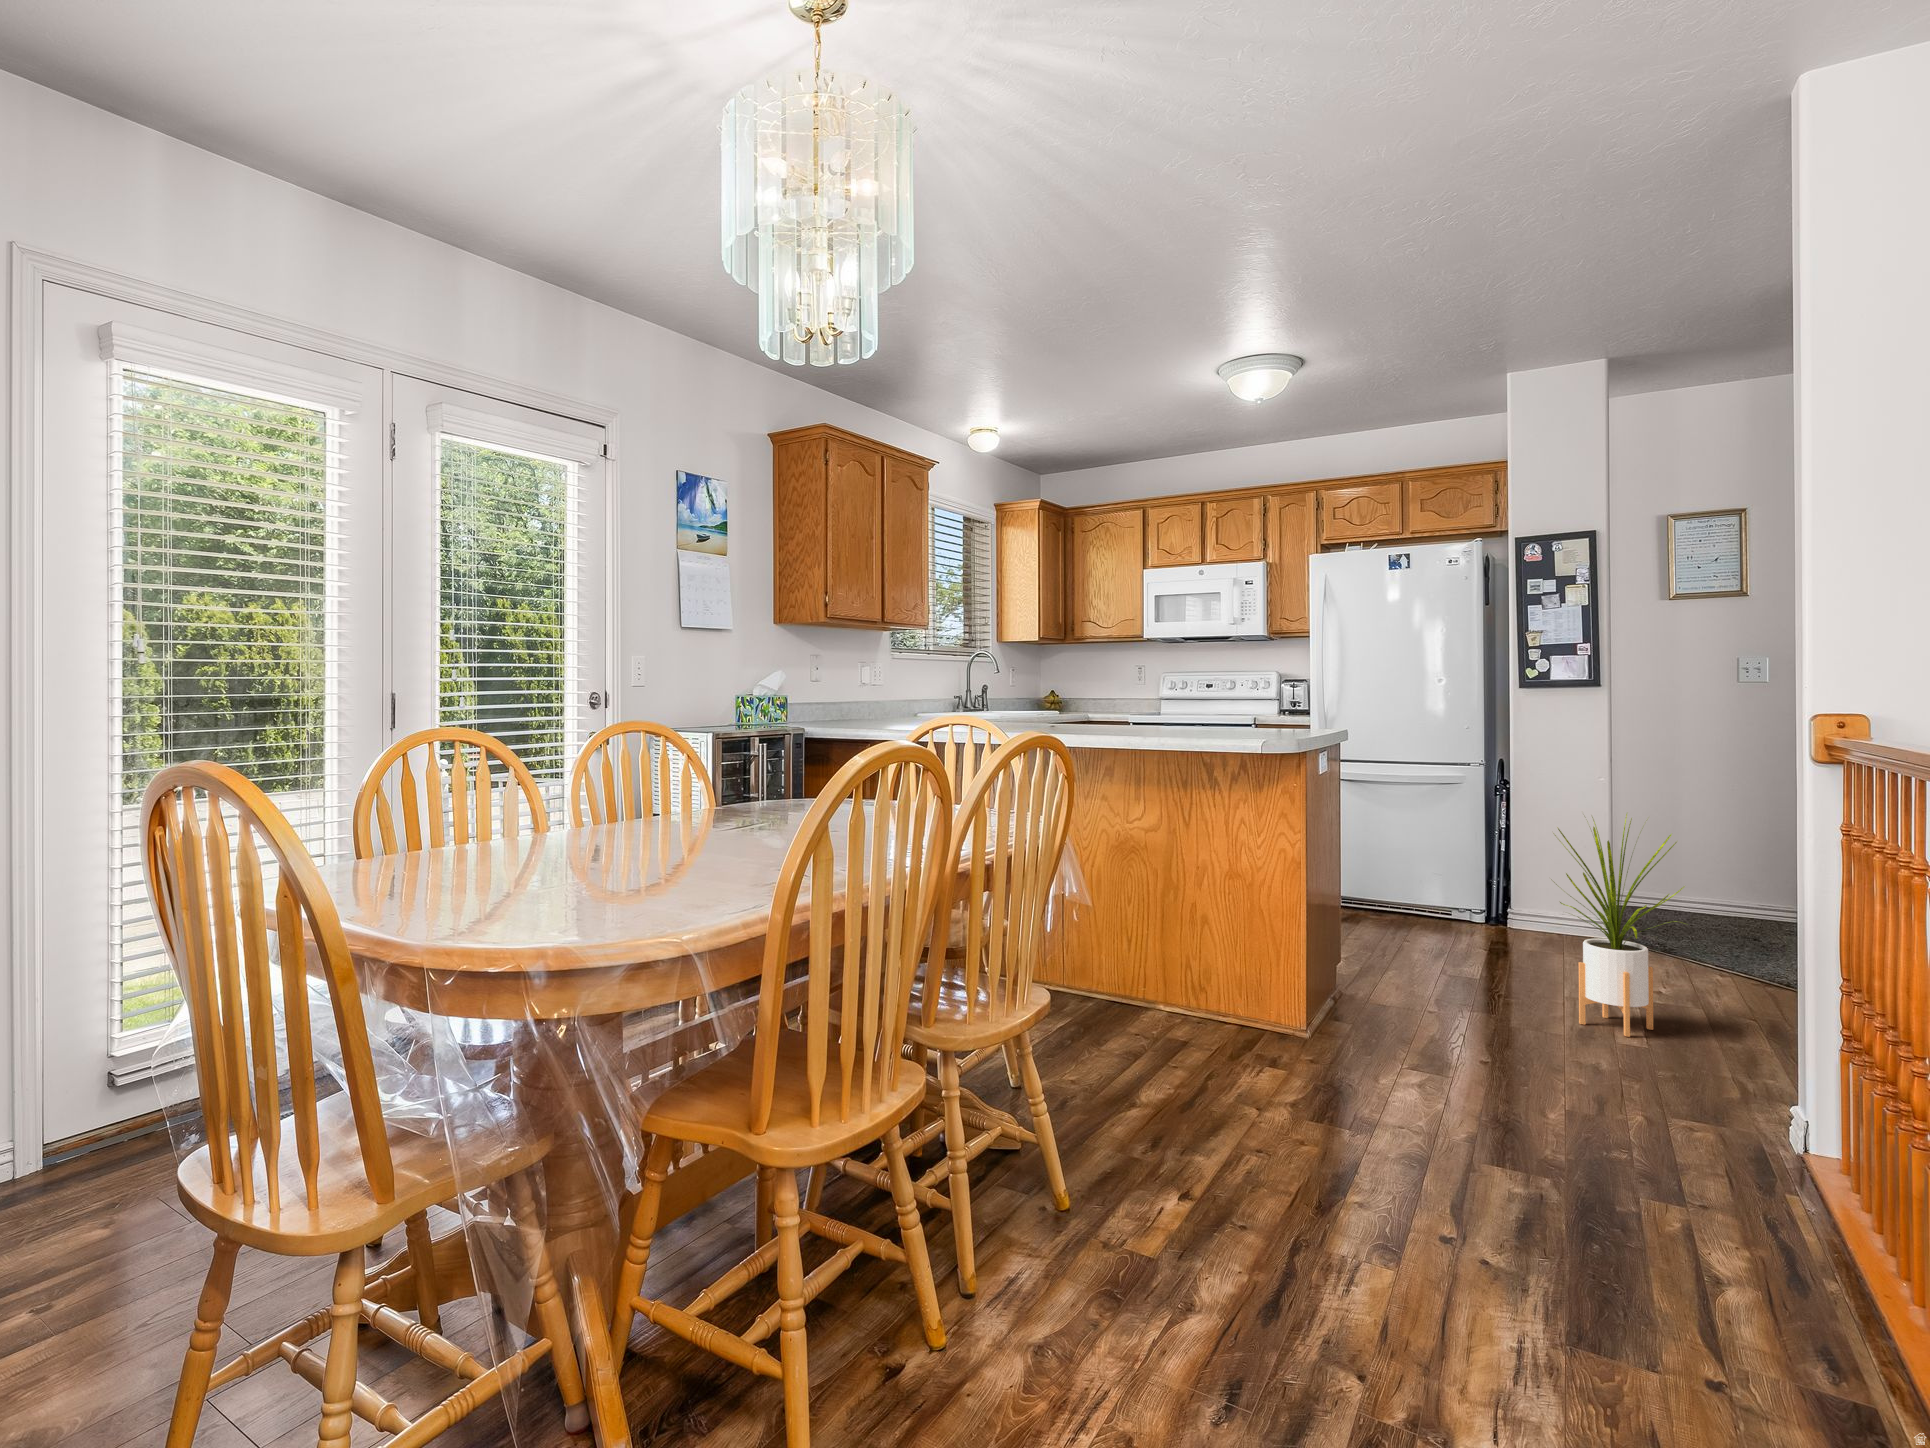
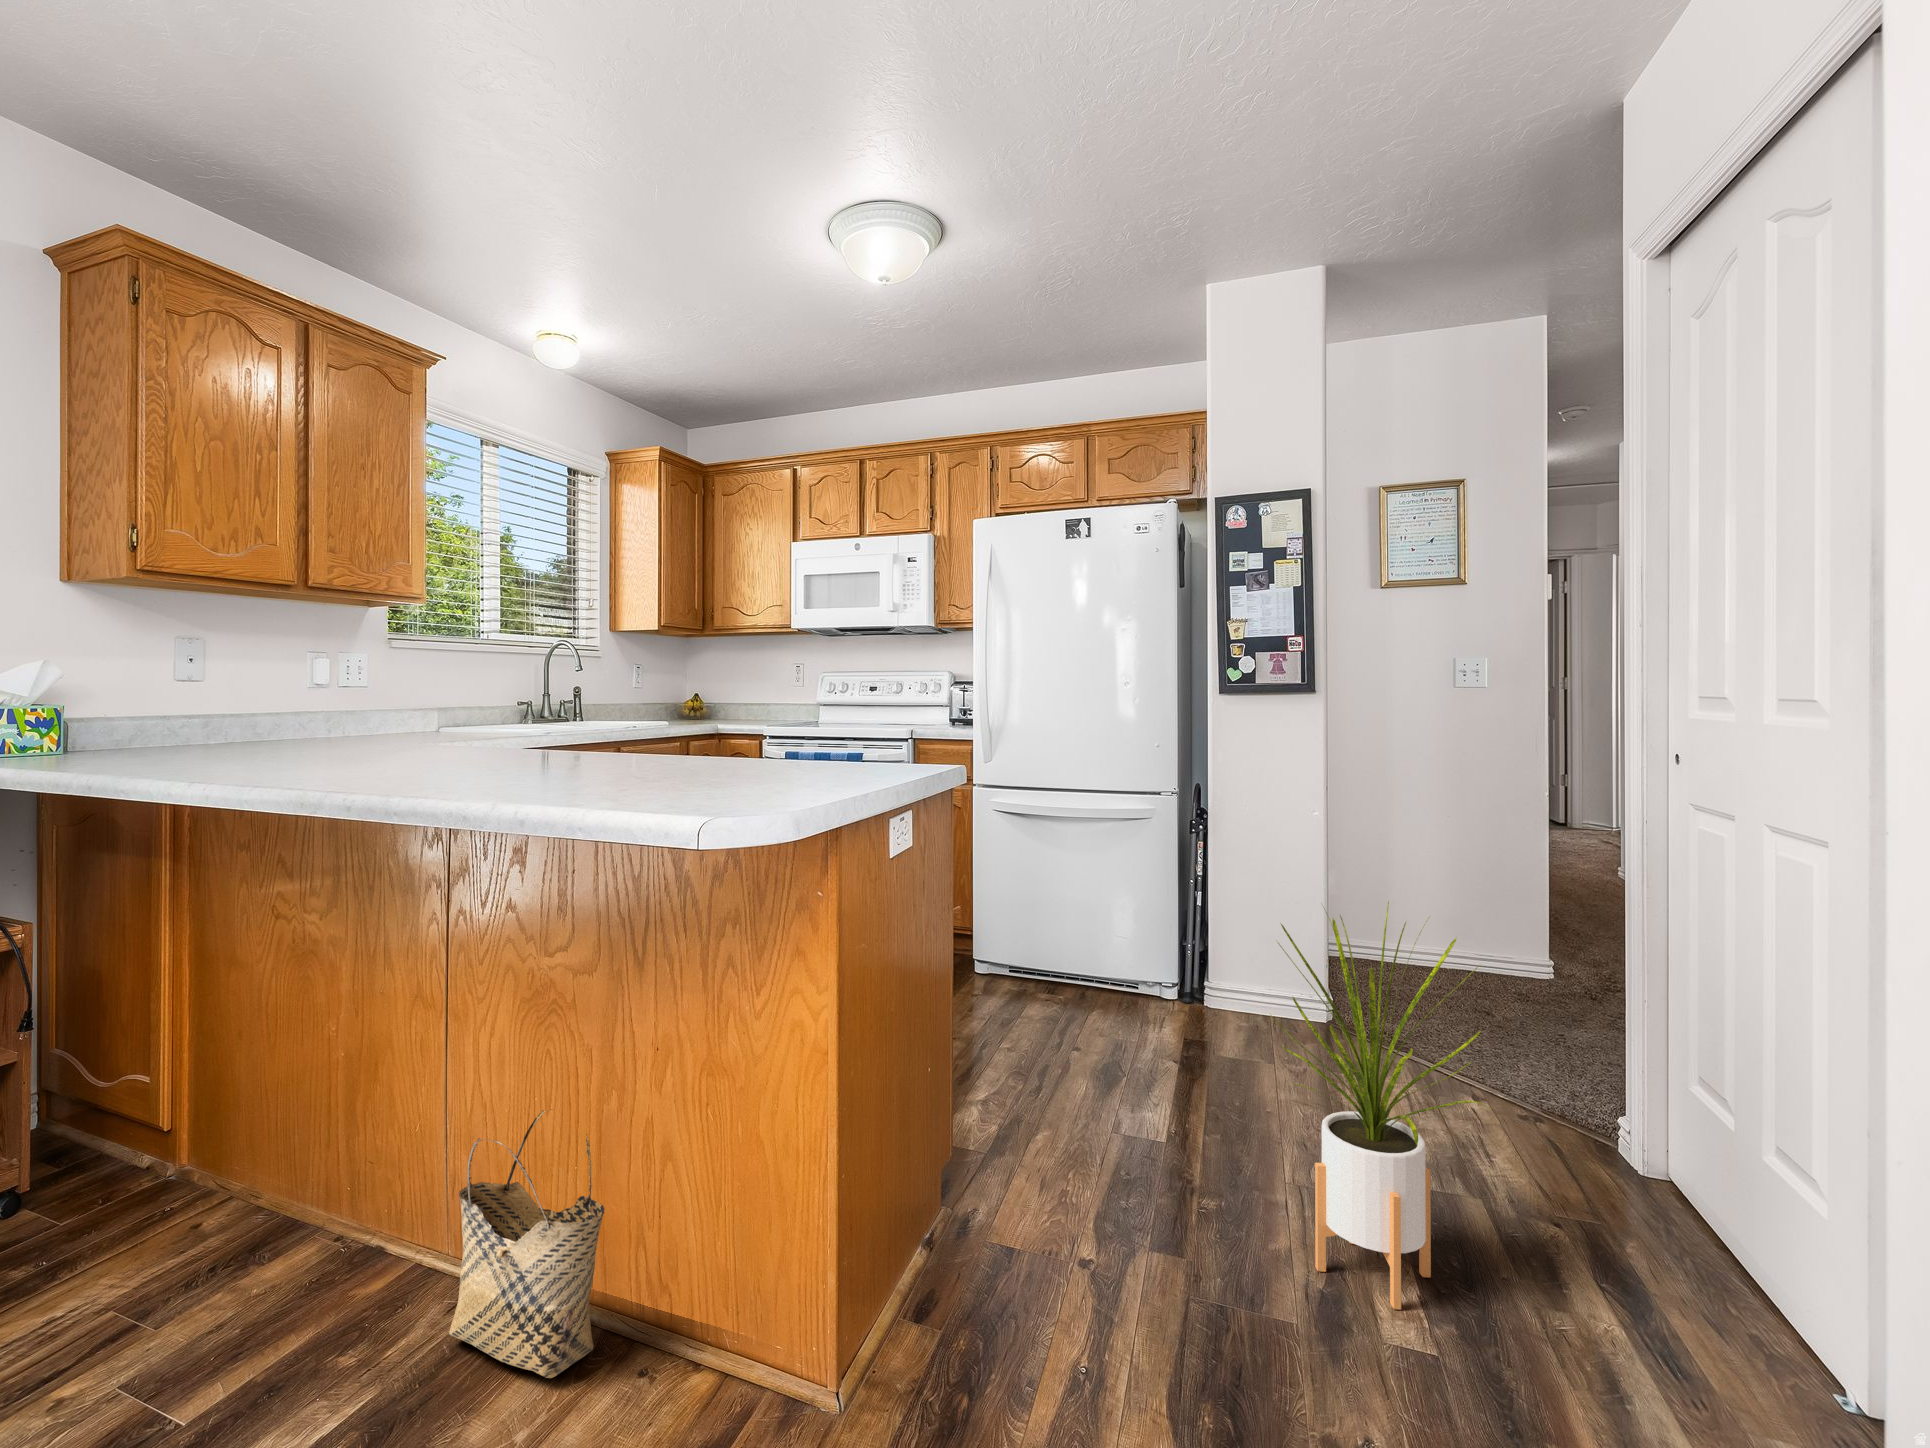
woven basket: none [1096,904,1177,1023] -> present [449,1109,604,1378]

